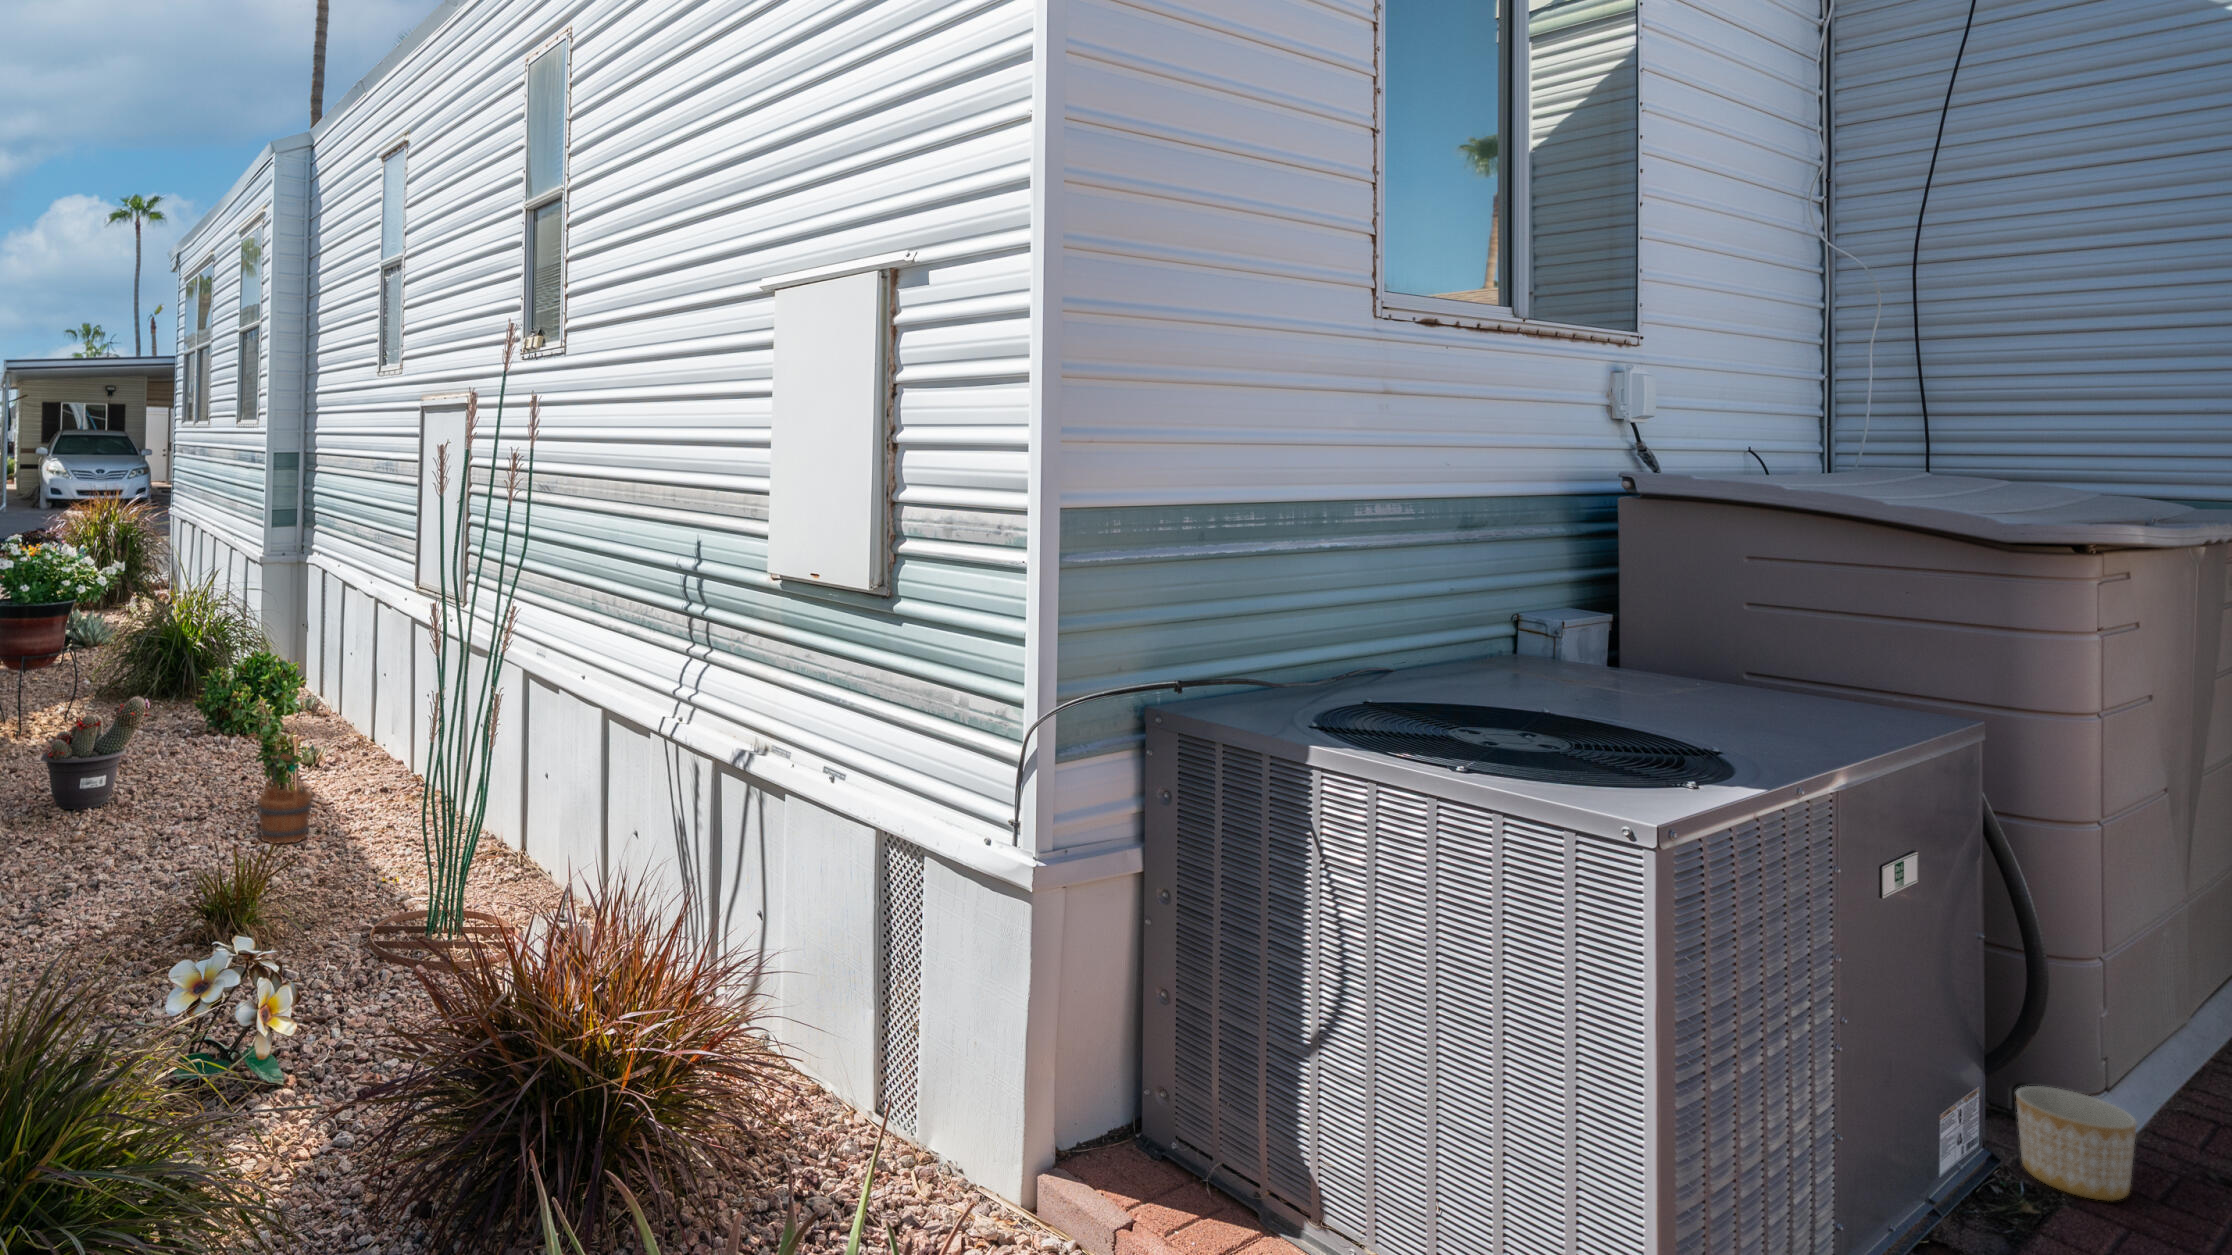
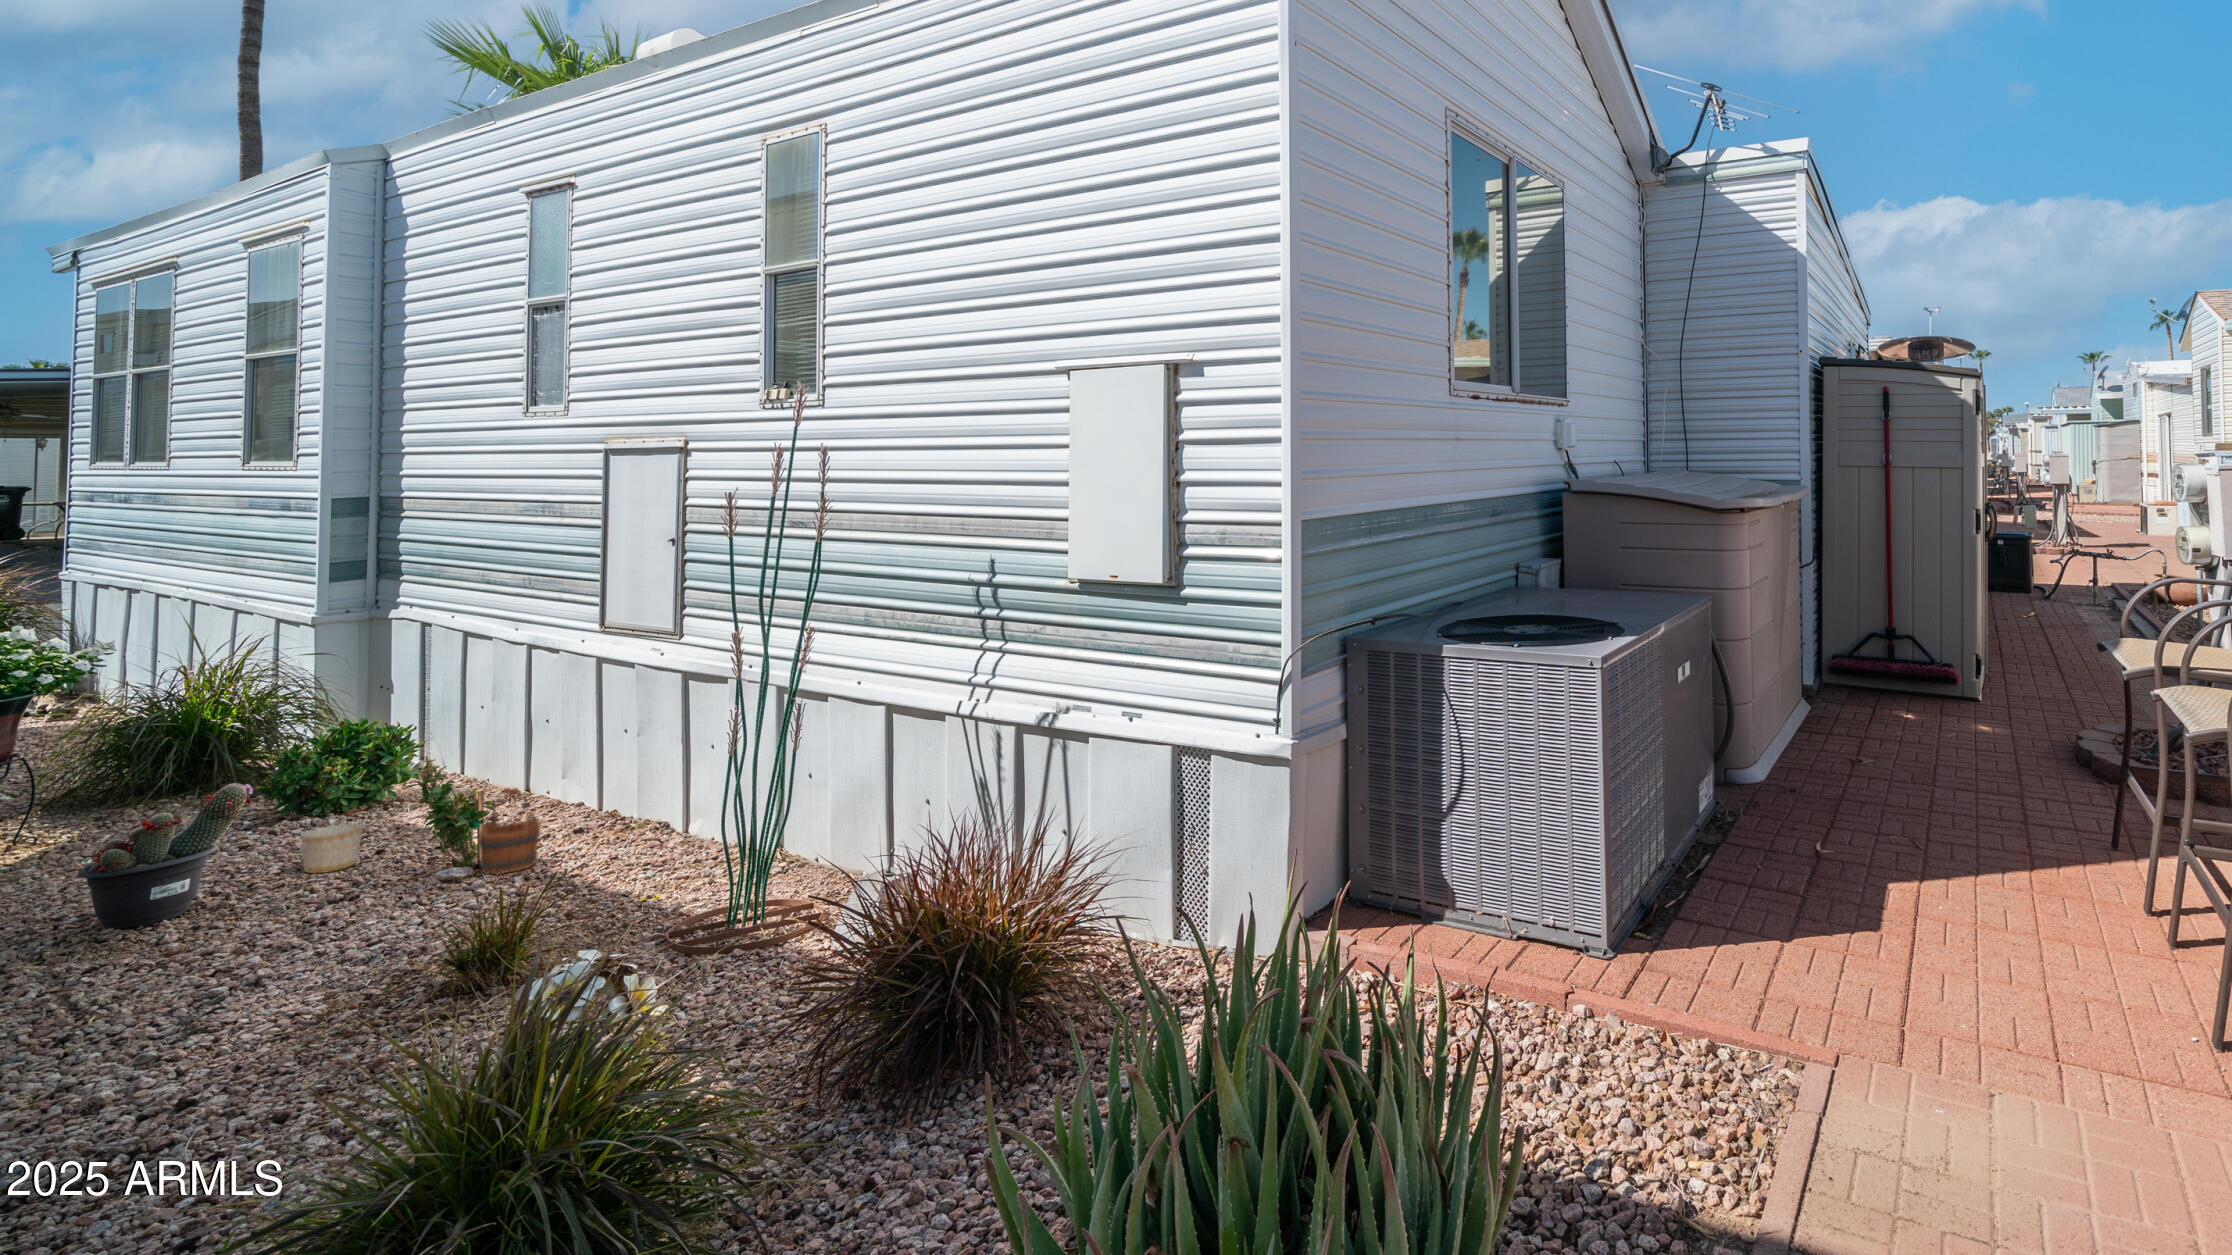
planter: present [2016,1086,2137,1201] -> present [302,824,362,874]

